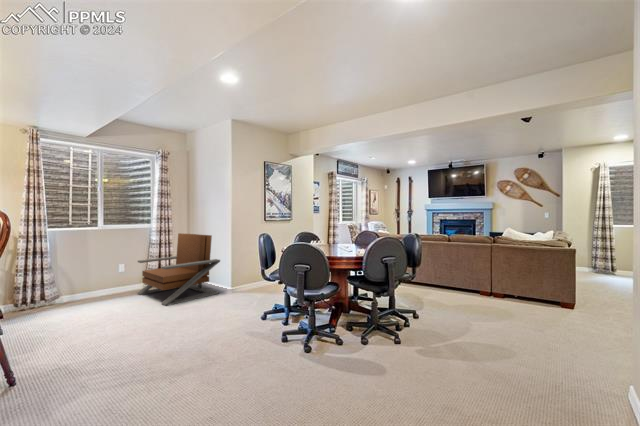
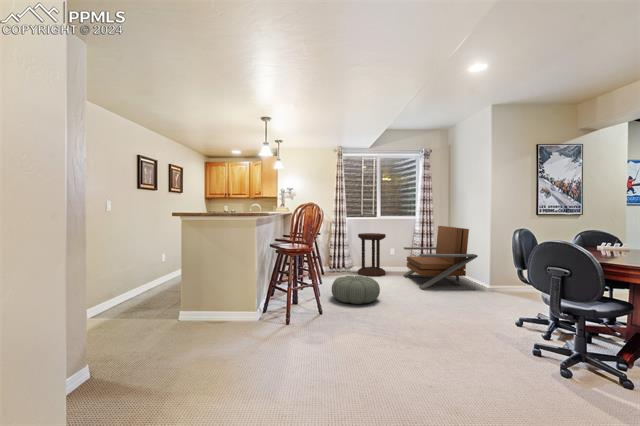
side table: none [69,247,113,305] -> present [358,233,386,277]
pouf: none [29,307,114,352] -> present [332,276,380,304]

